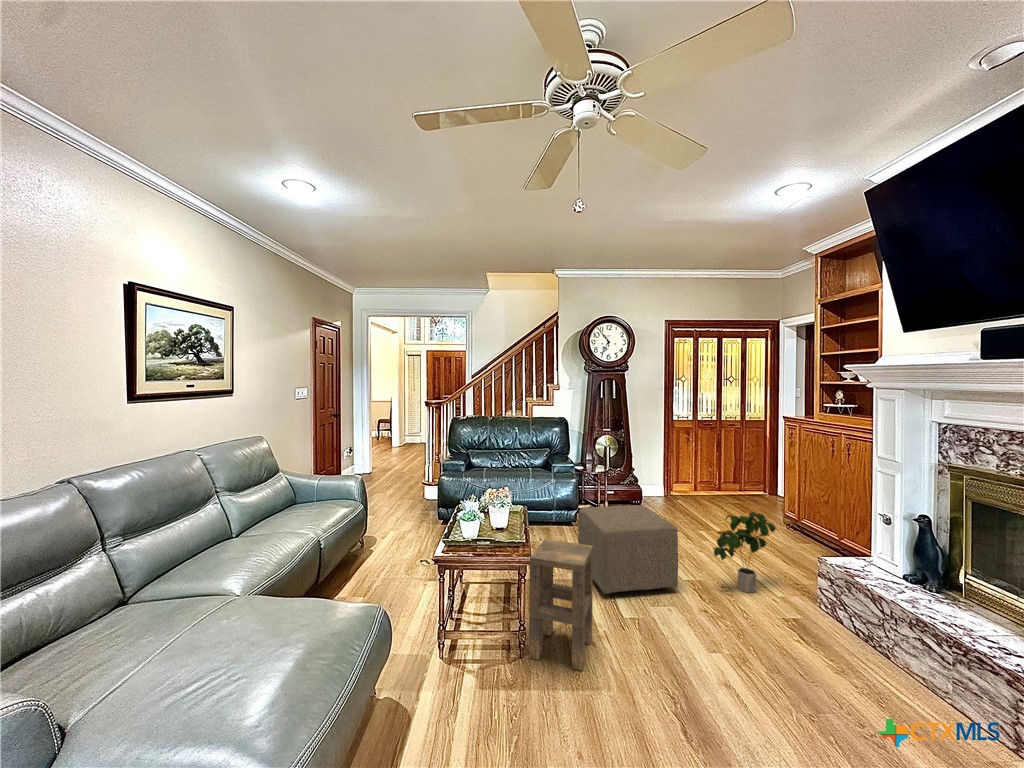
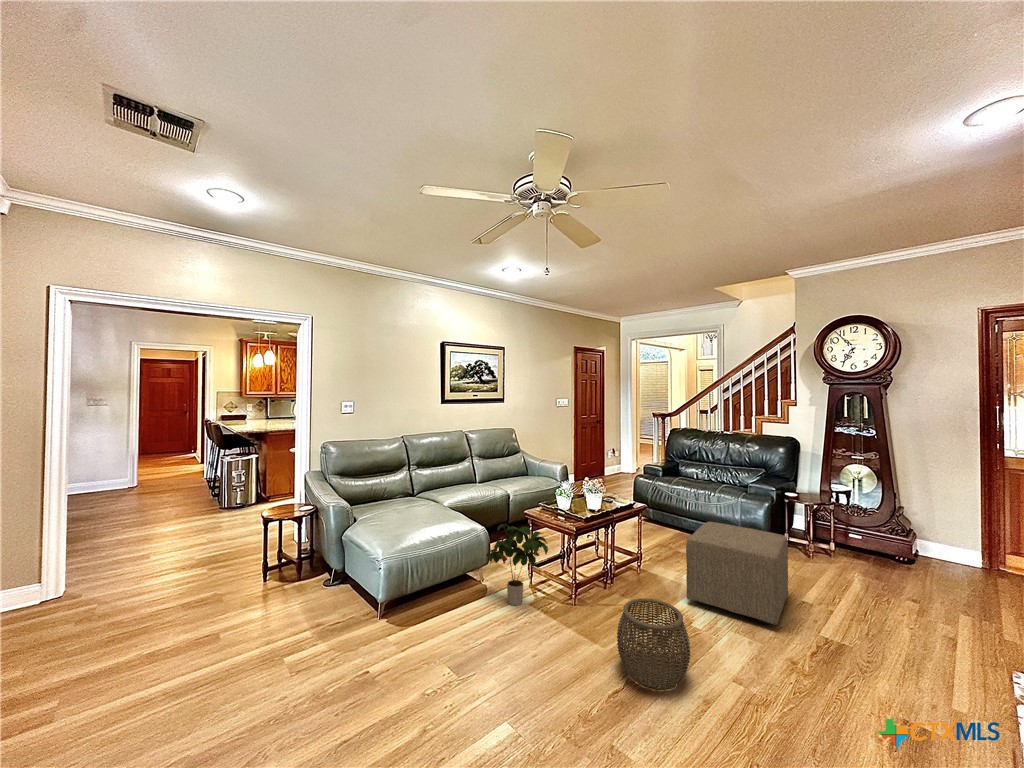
potted plant: present [714,512,776,593] -> present [486,524,548,605]
side table: present [529,539,593,671] -> none [573,523,632,624]
woven basket: none [648,607,733,713] -> present [617,598,691,690]

